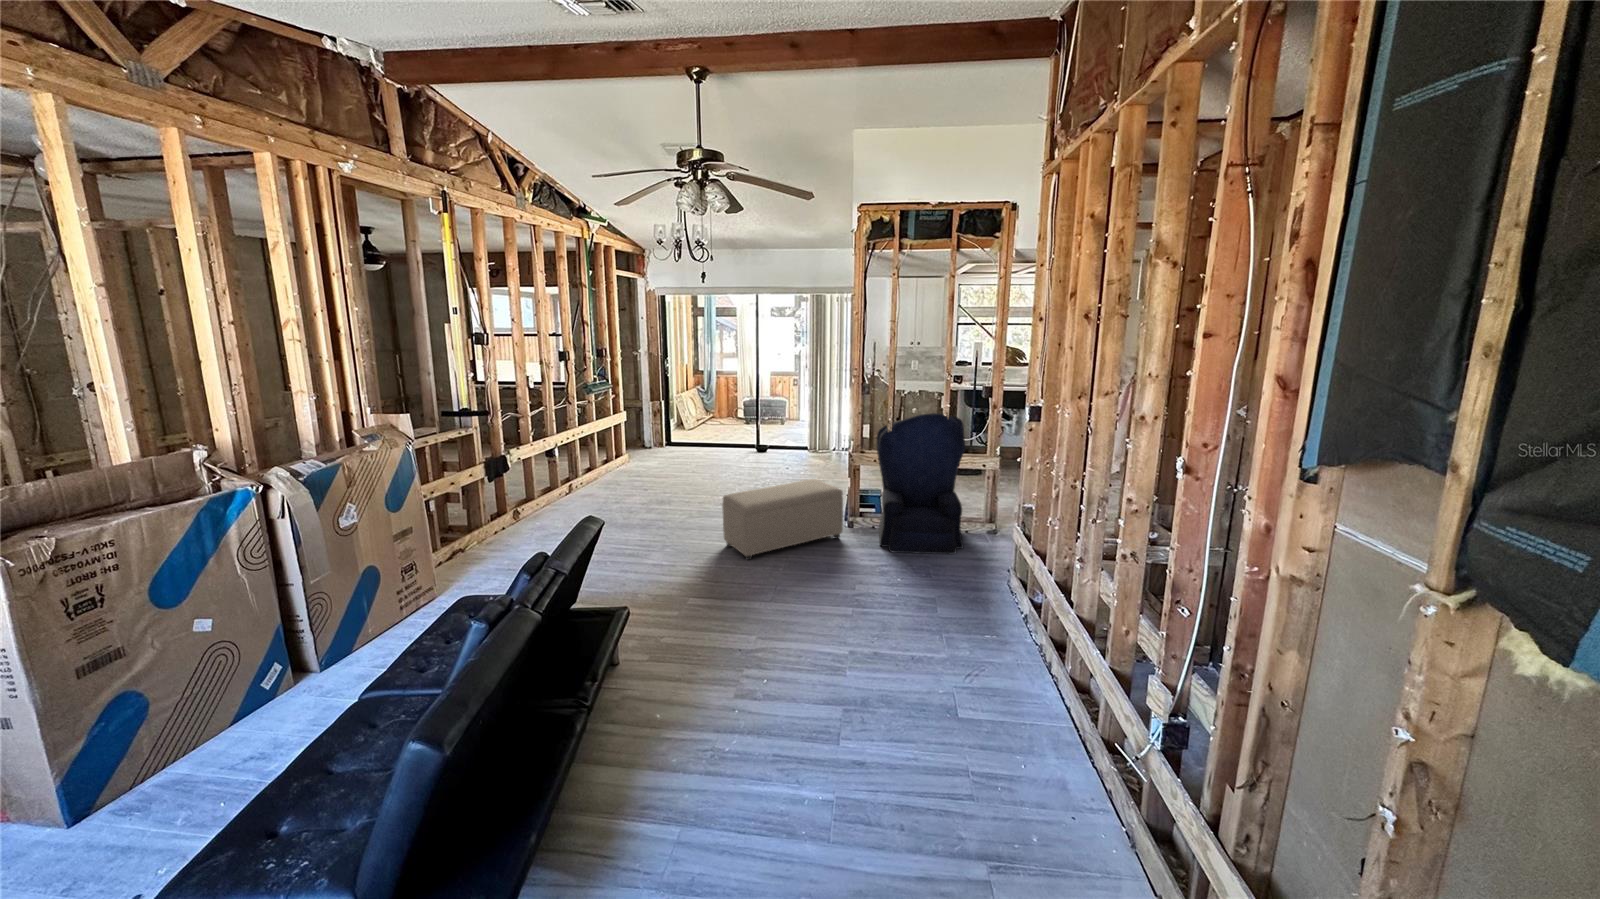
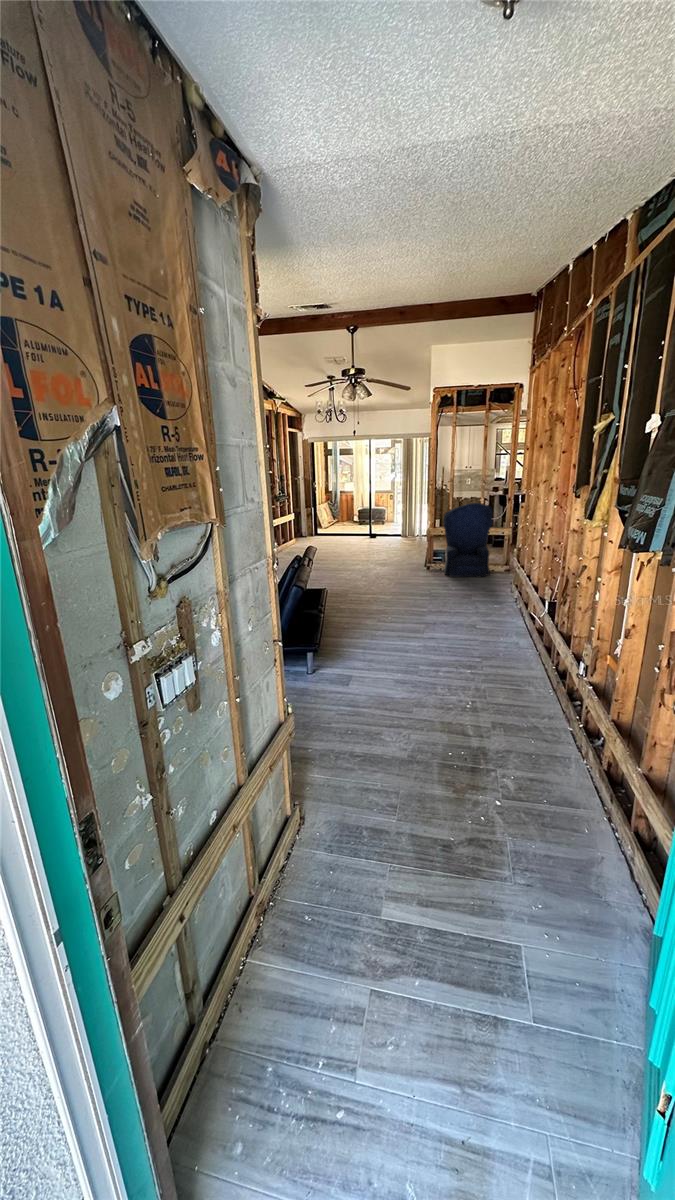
ottoman: present [722,479,843,560] -> none [361,542,425,581]

